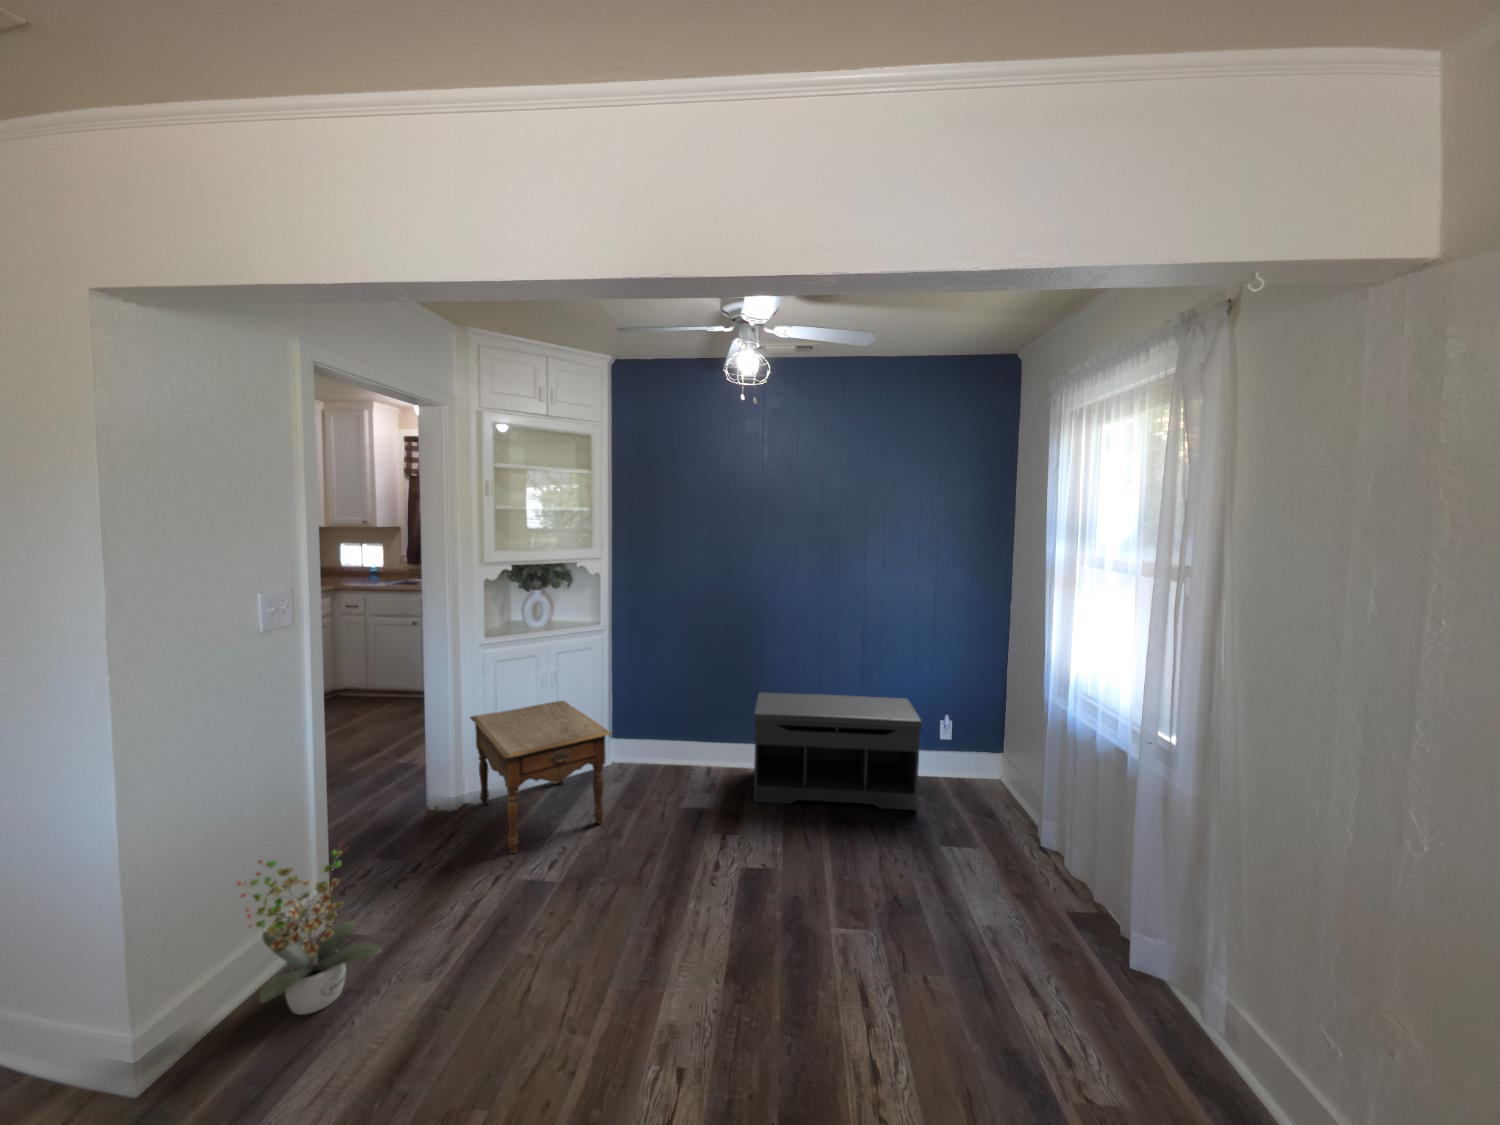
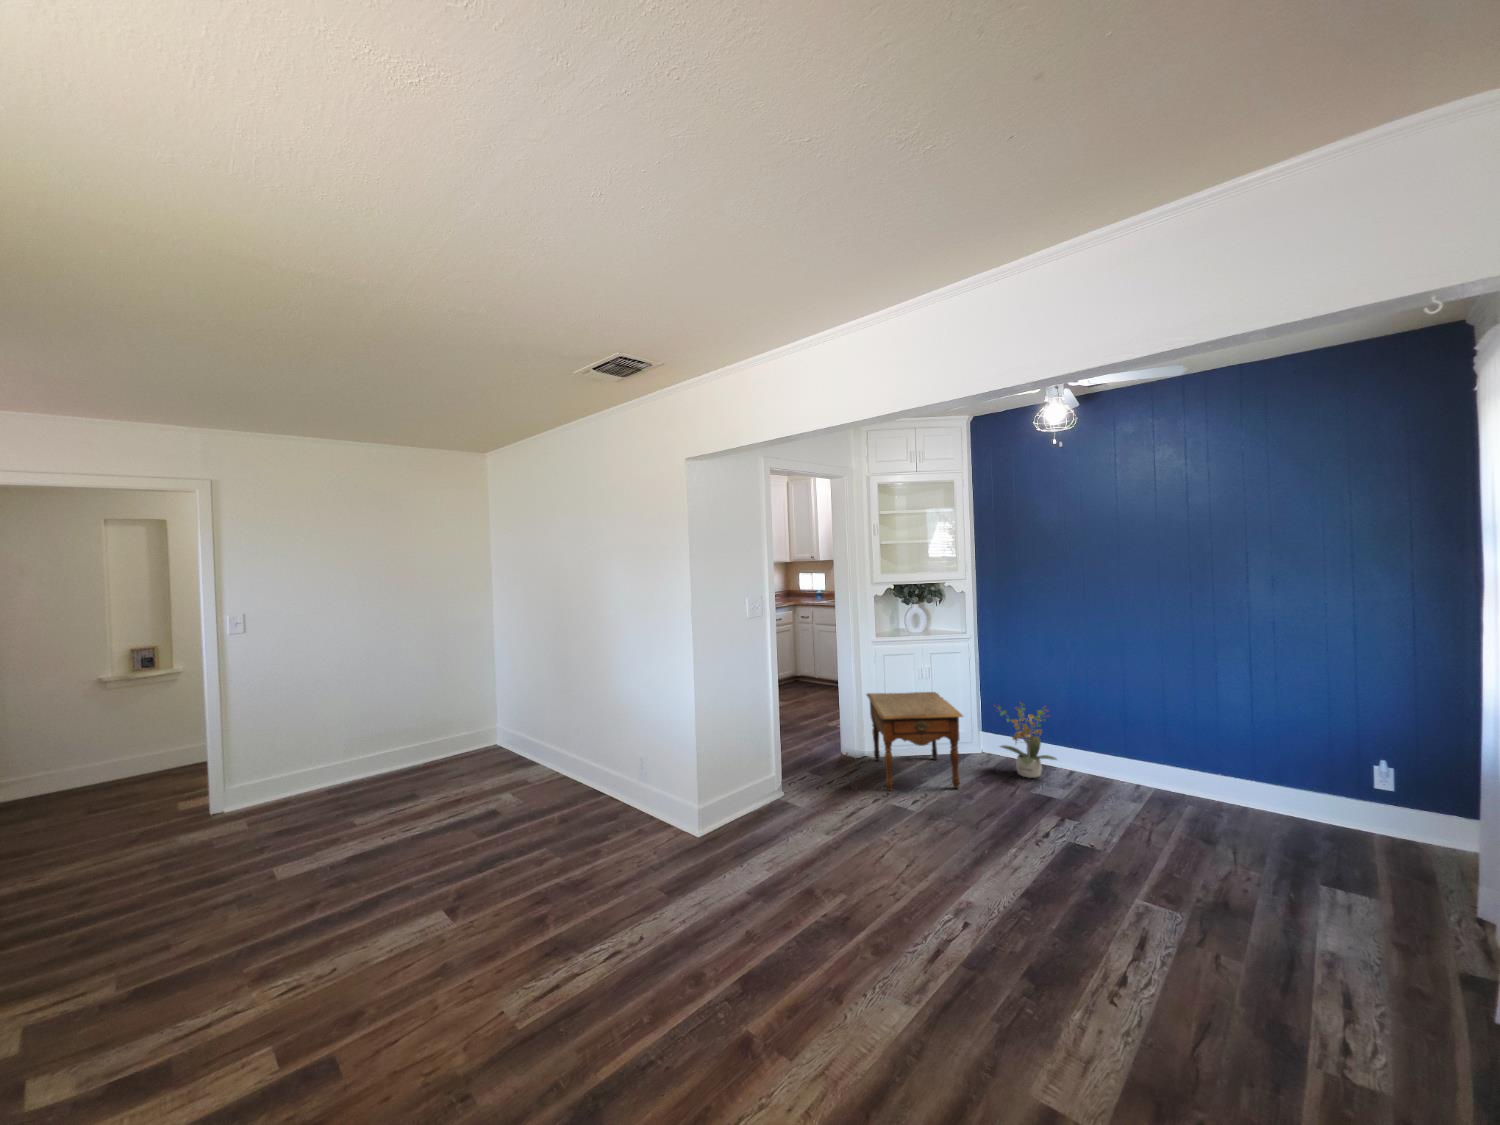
bench: present [754,692,922,810] -> none [1102,706,1317,853]
potted plant: present [237,851,383,1015] -> present [997,704,1057,778]

